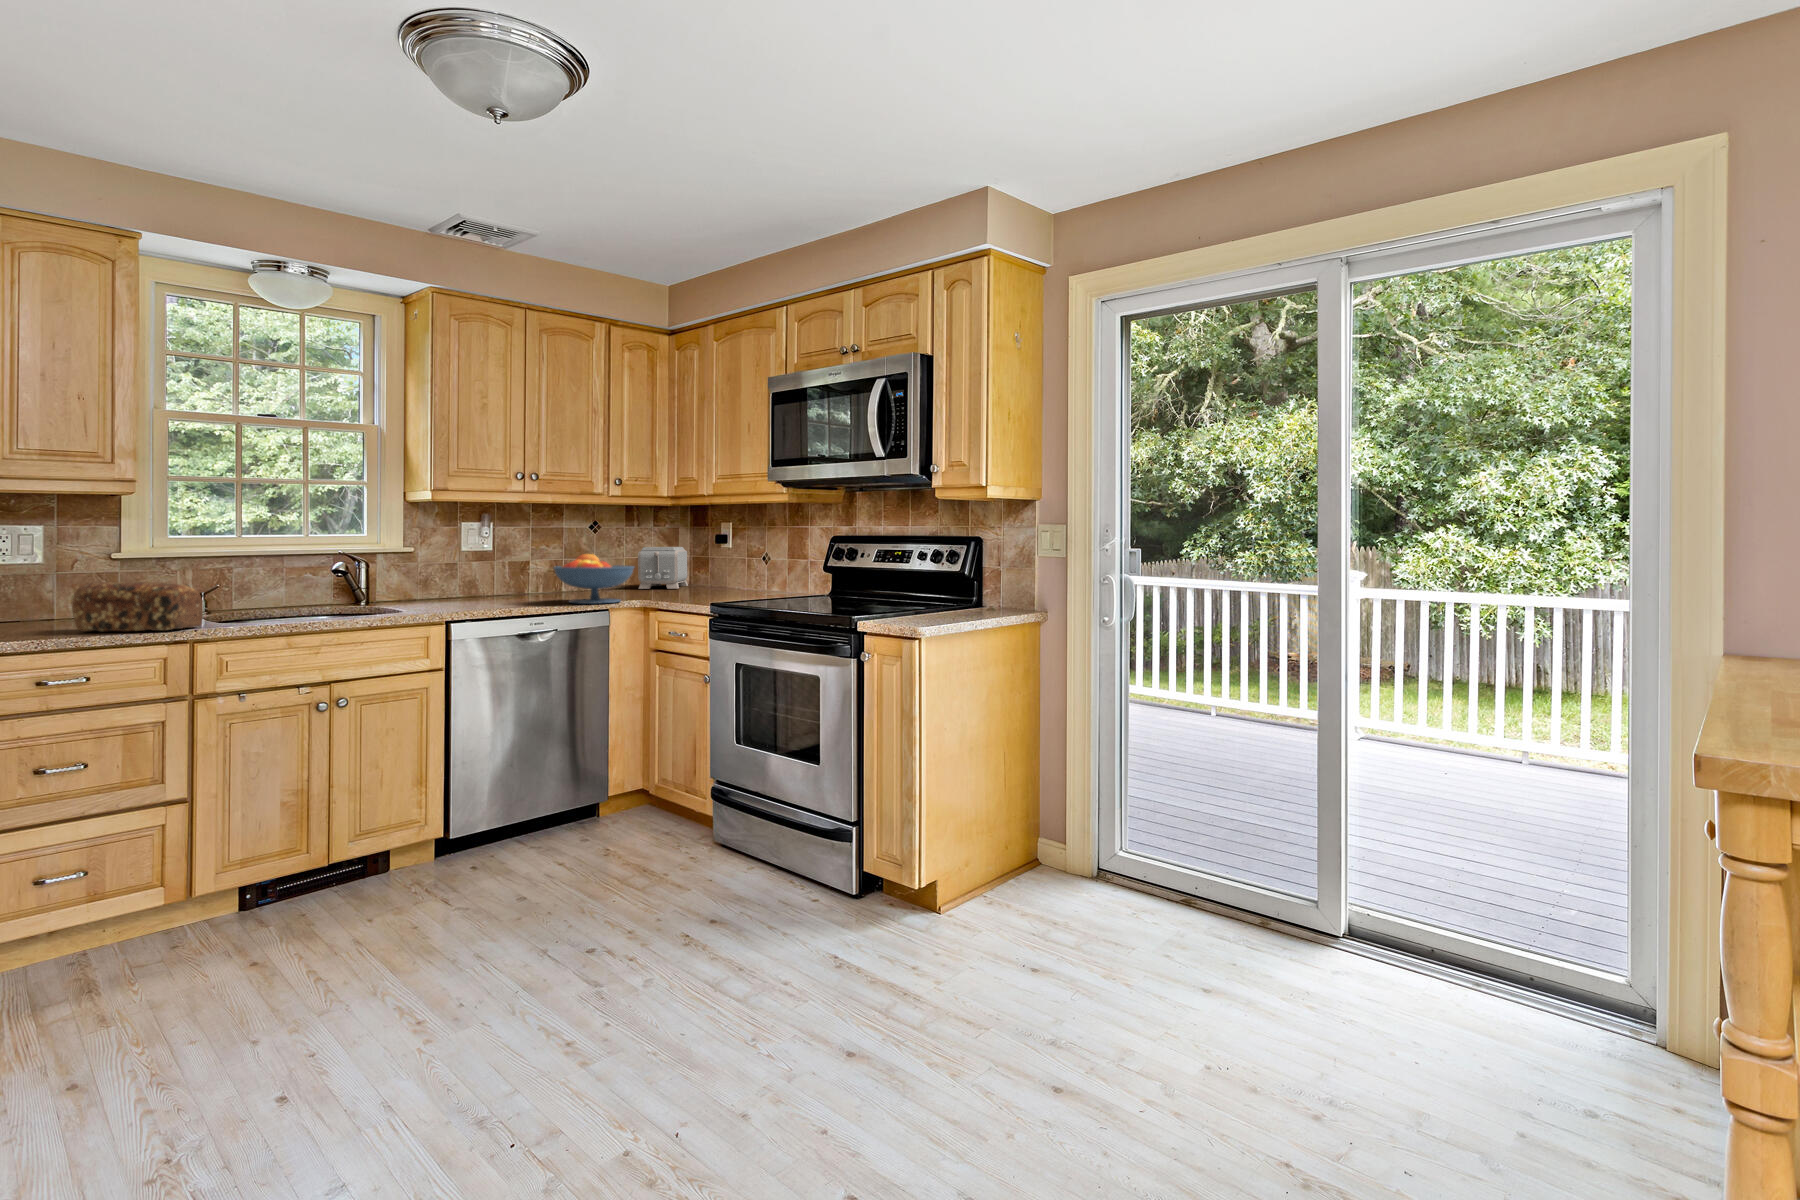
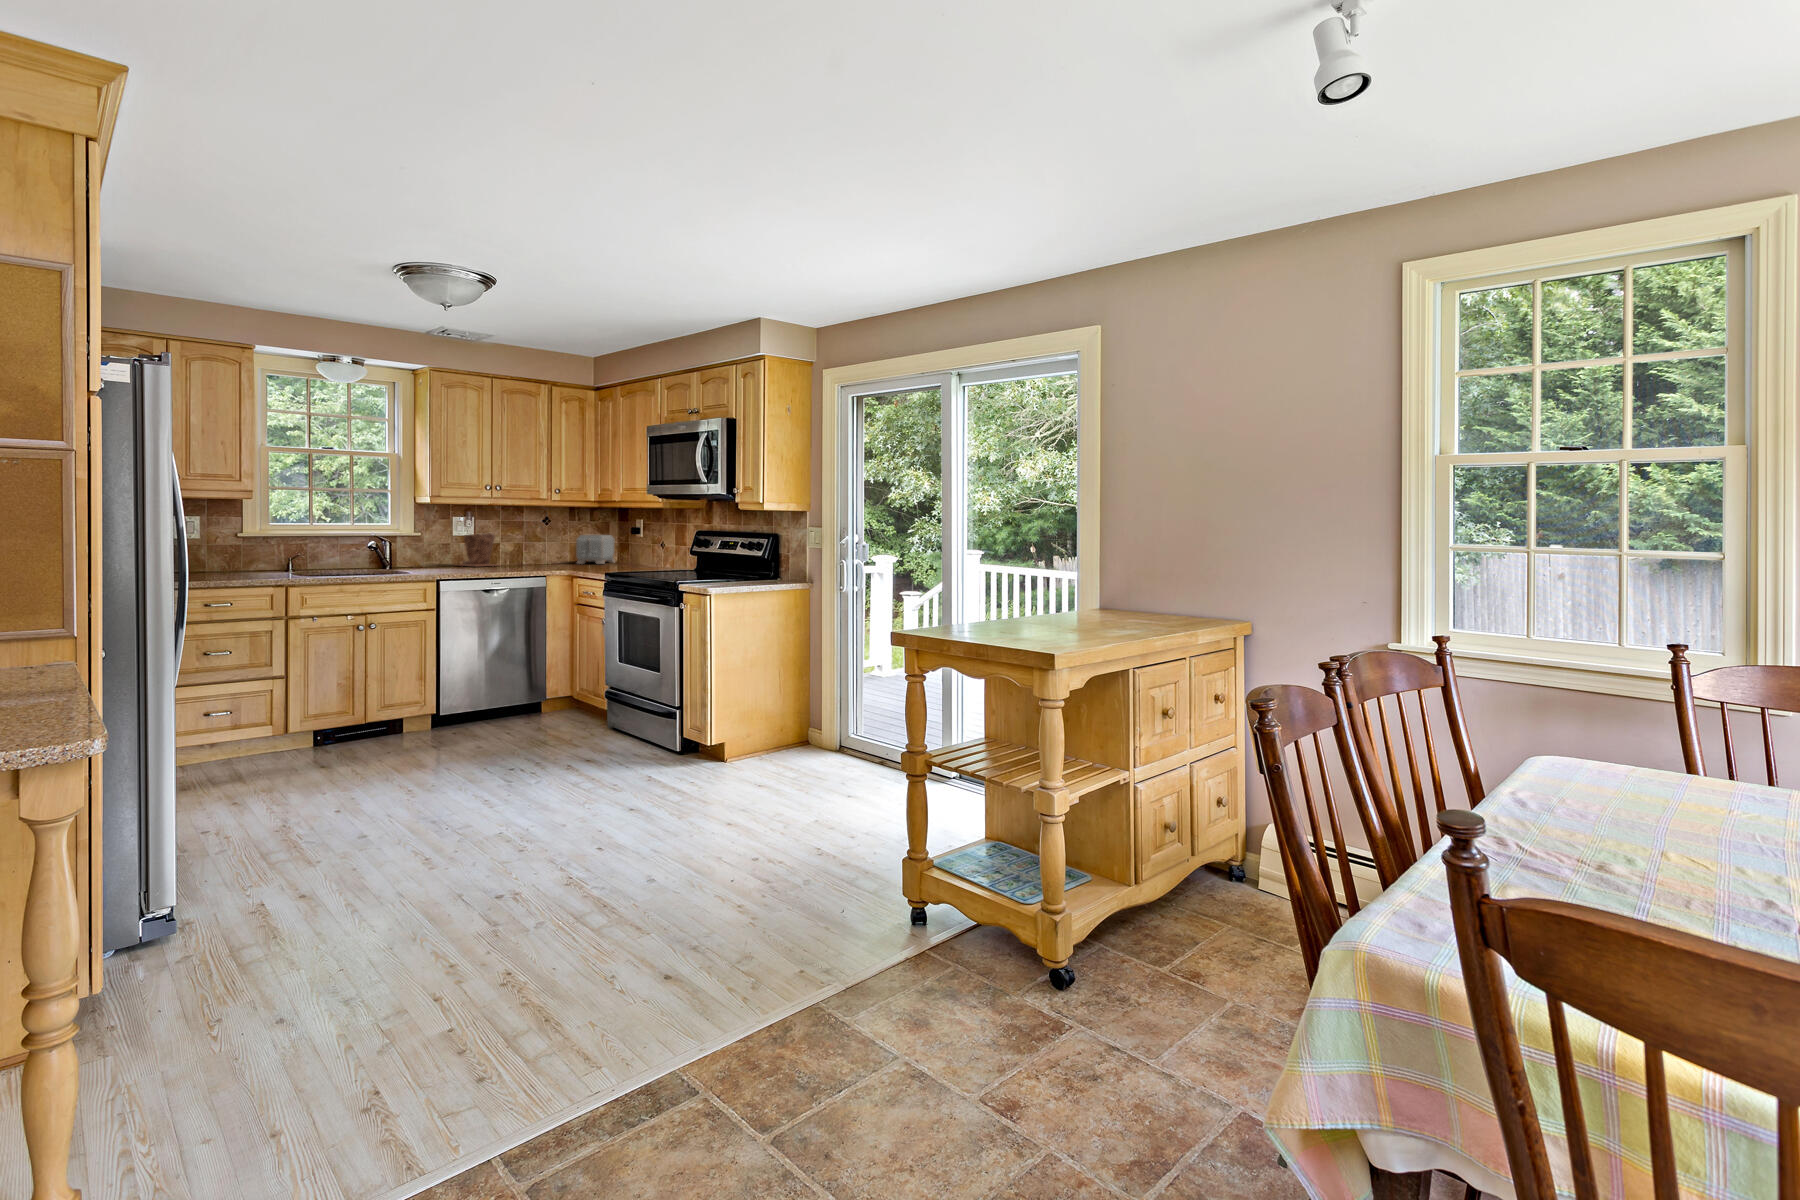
plant pot: none [462,545,533,596] -> present [460,533,495,566]
fruit bowl: present [554,554,634,604] -> none [508,539,563,572]
bread loaf: present [72,582,204,632] -> none [222,551,293,580]

